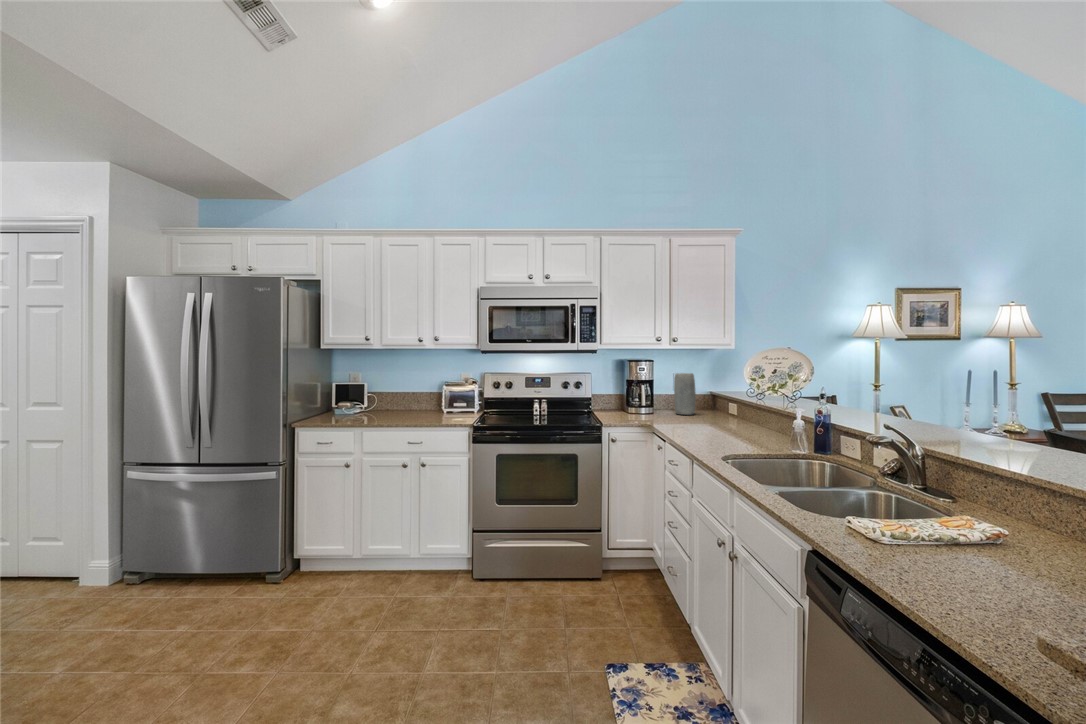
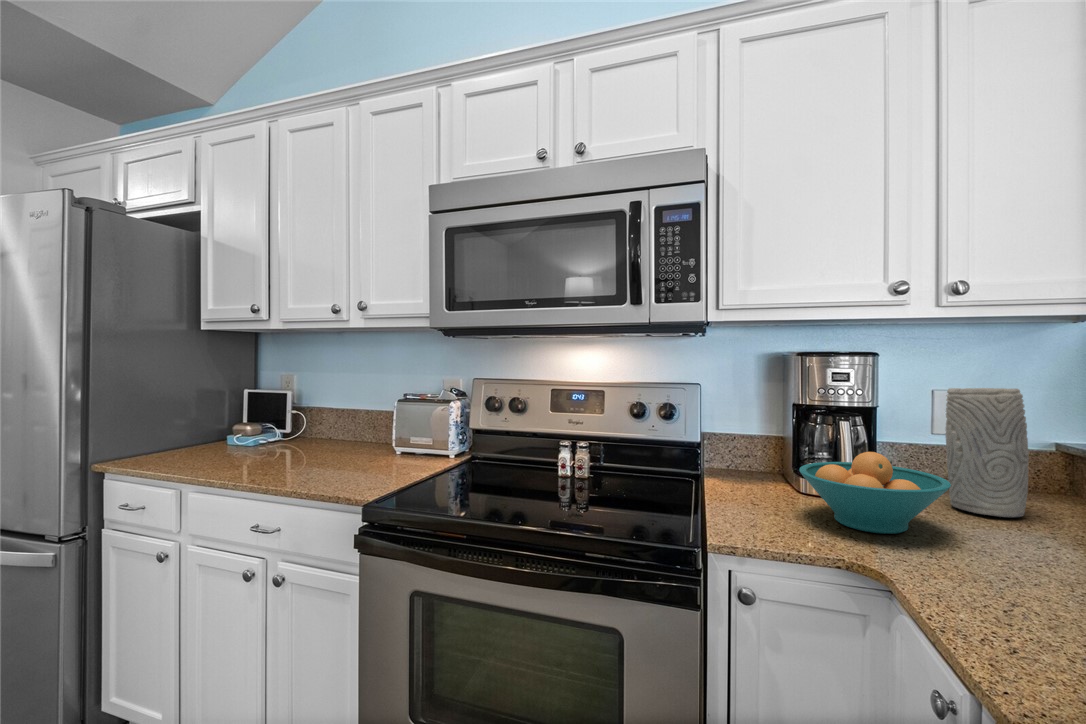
fruit bowl: none [630,395,671,420] -> present [799,452,951,534]

